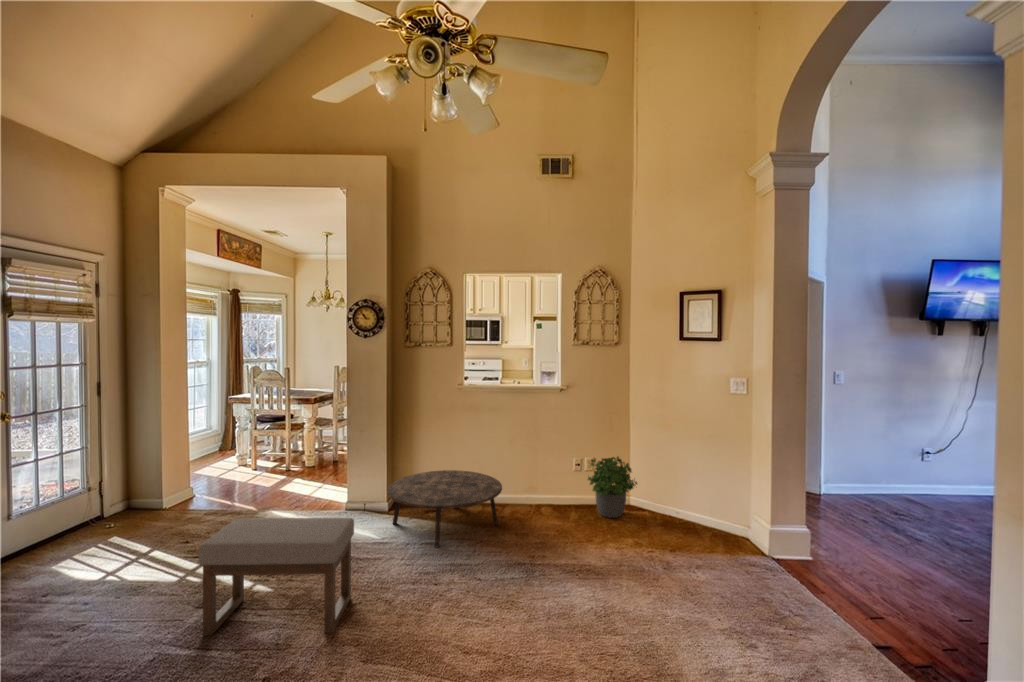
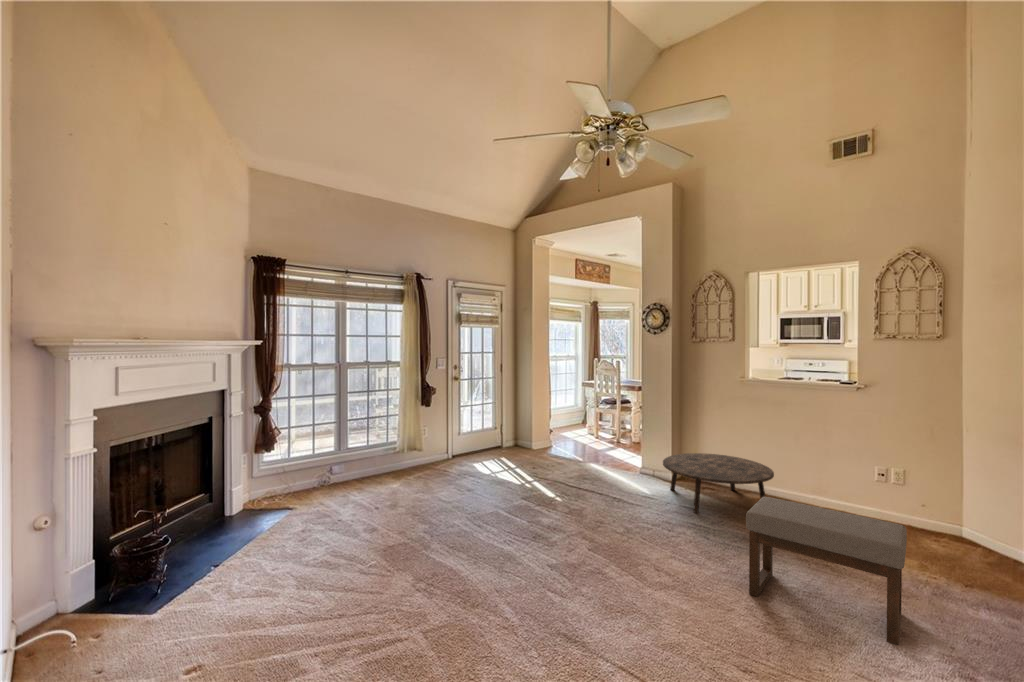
potted plant: present [588,457,637,518] -> none [888,470,965,544]
ottoman: present [199,518,354,636] -> present [746,497,907,645]

